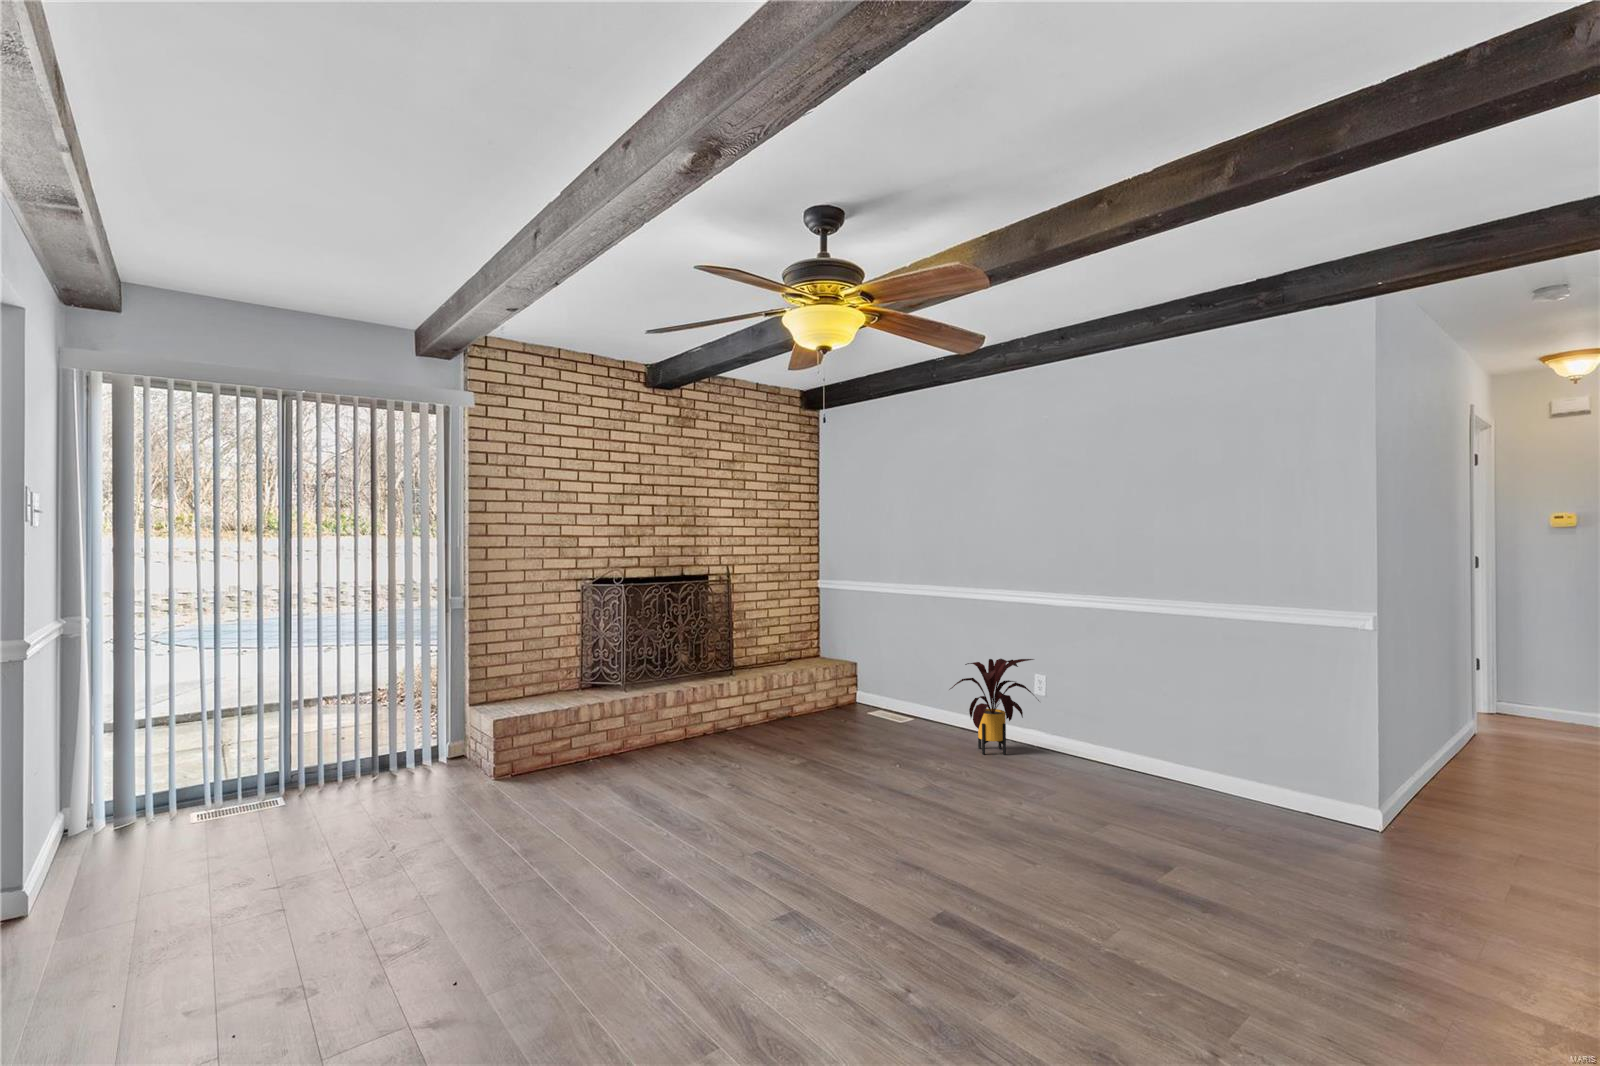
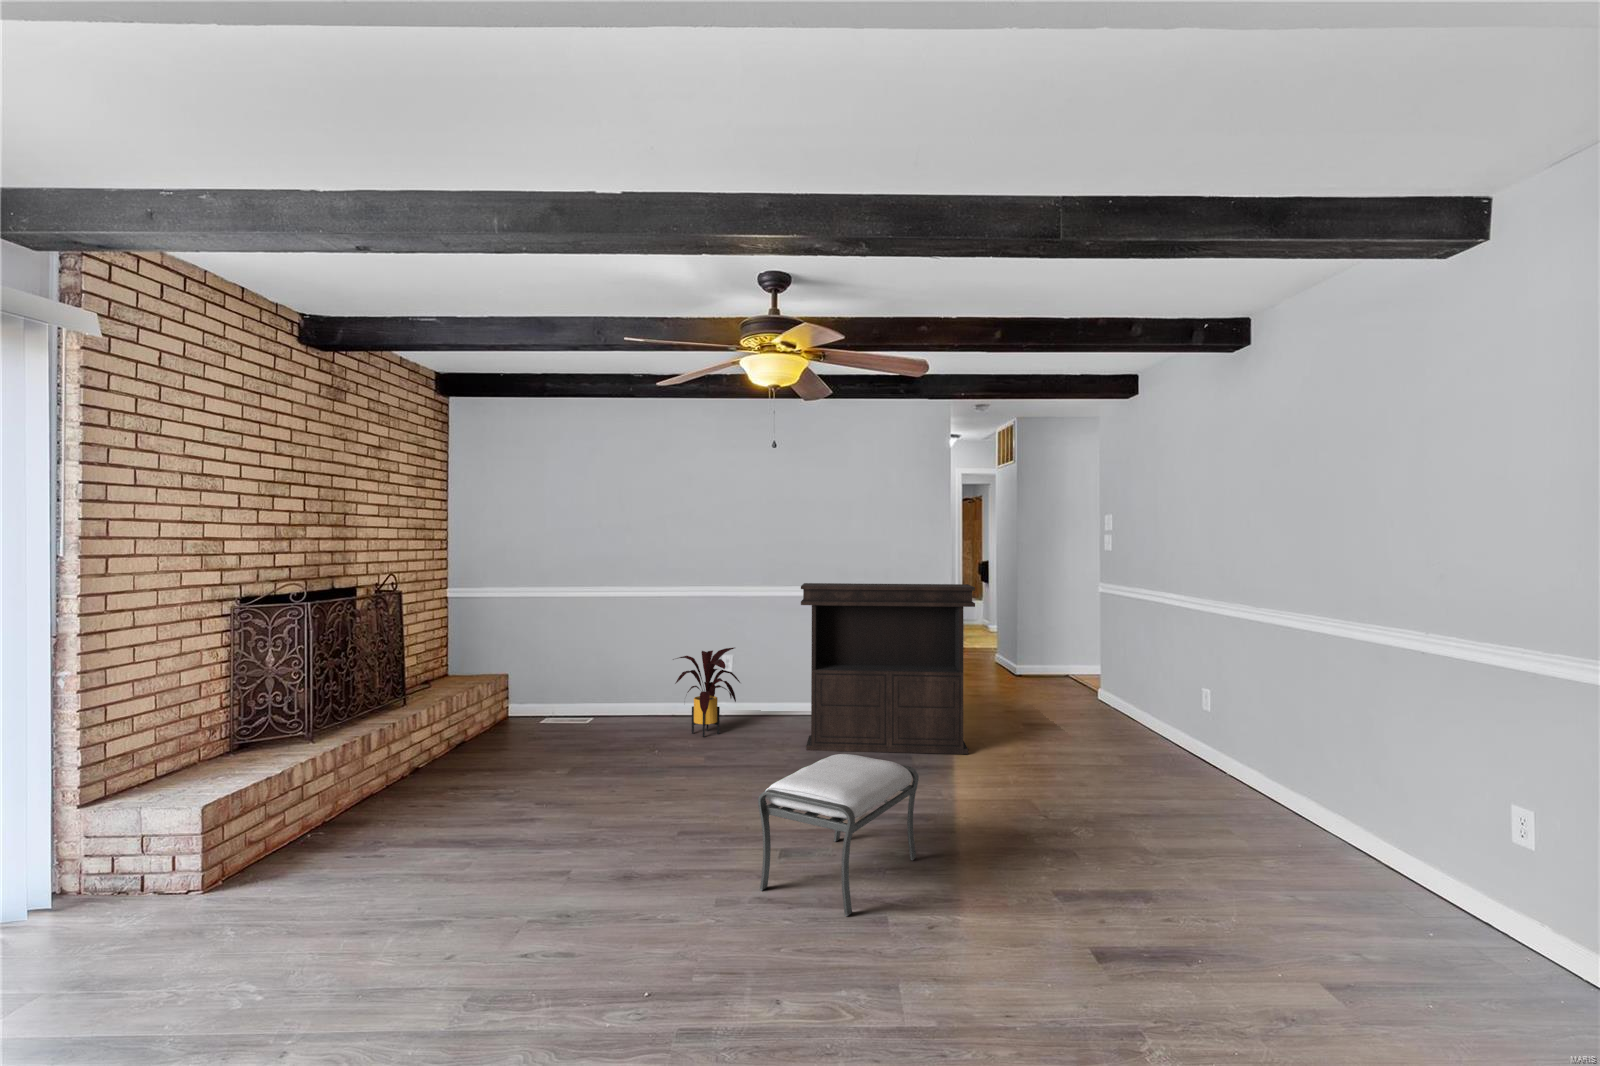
console table: none [1057,587,1327,860] -> present [801,583,975,754]
ottoman: none [747,791,953,974] -> present [758,754,919,916]

